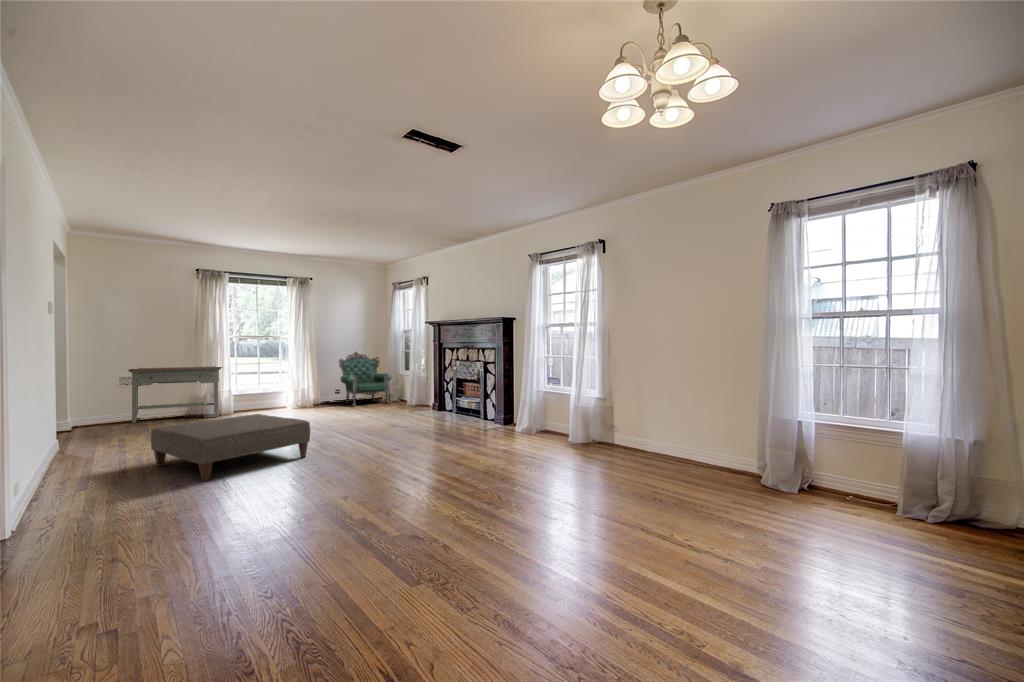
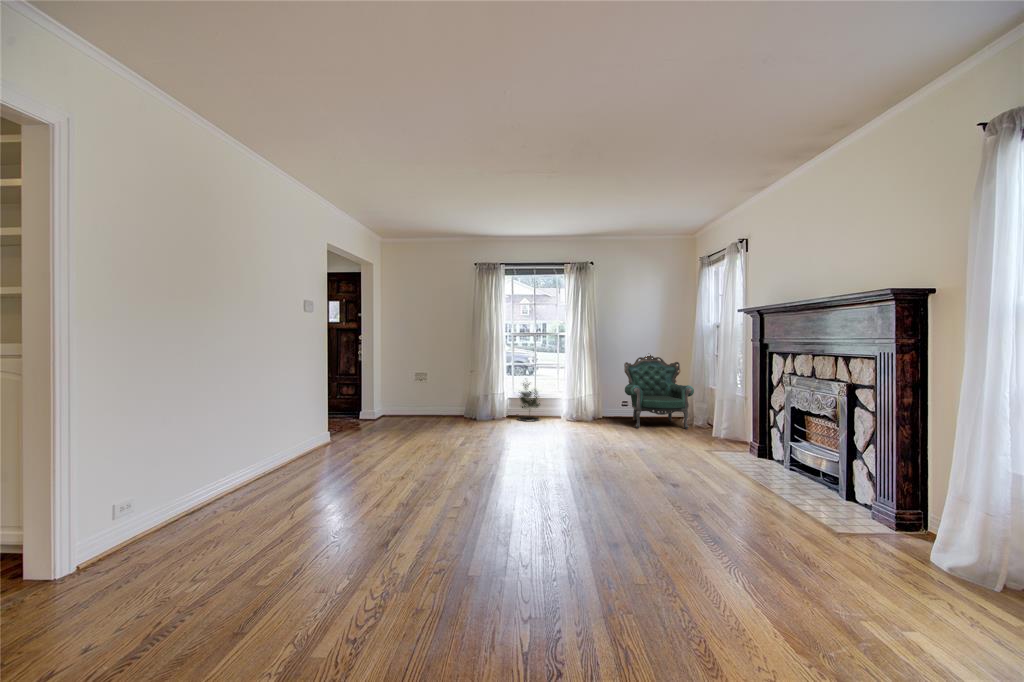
console table: present [128,367,222,423] -> none [417,364,497,422]
potted tree: none [244,375,269,413] -> present [518,383,540,421]
ottoman: present [151,414,310,481] -> none [337,434,499,531]

